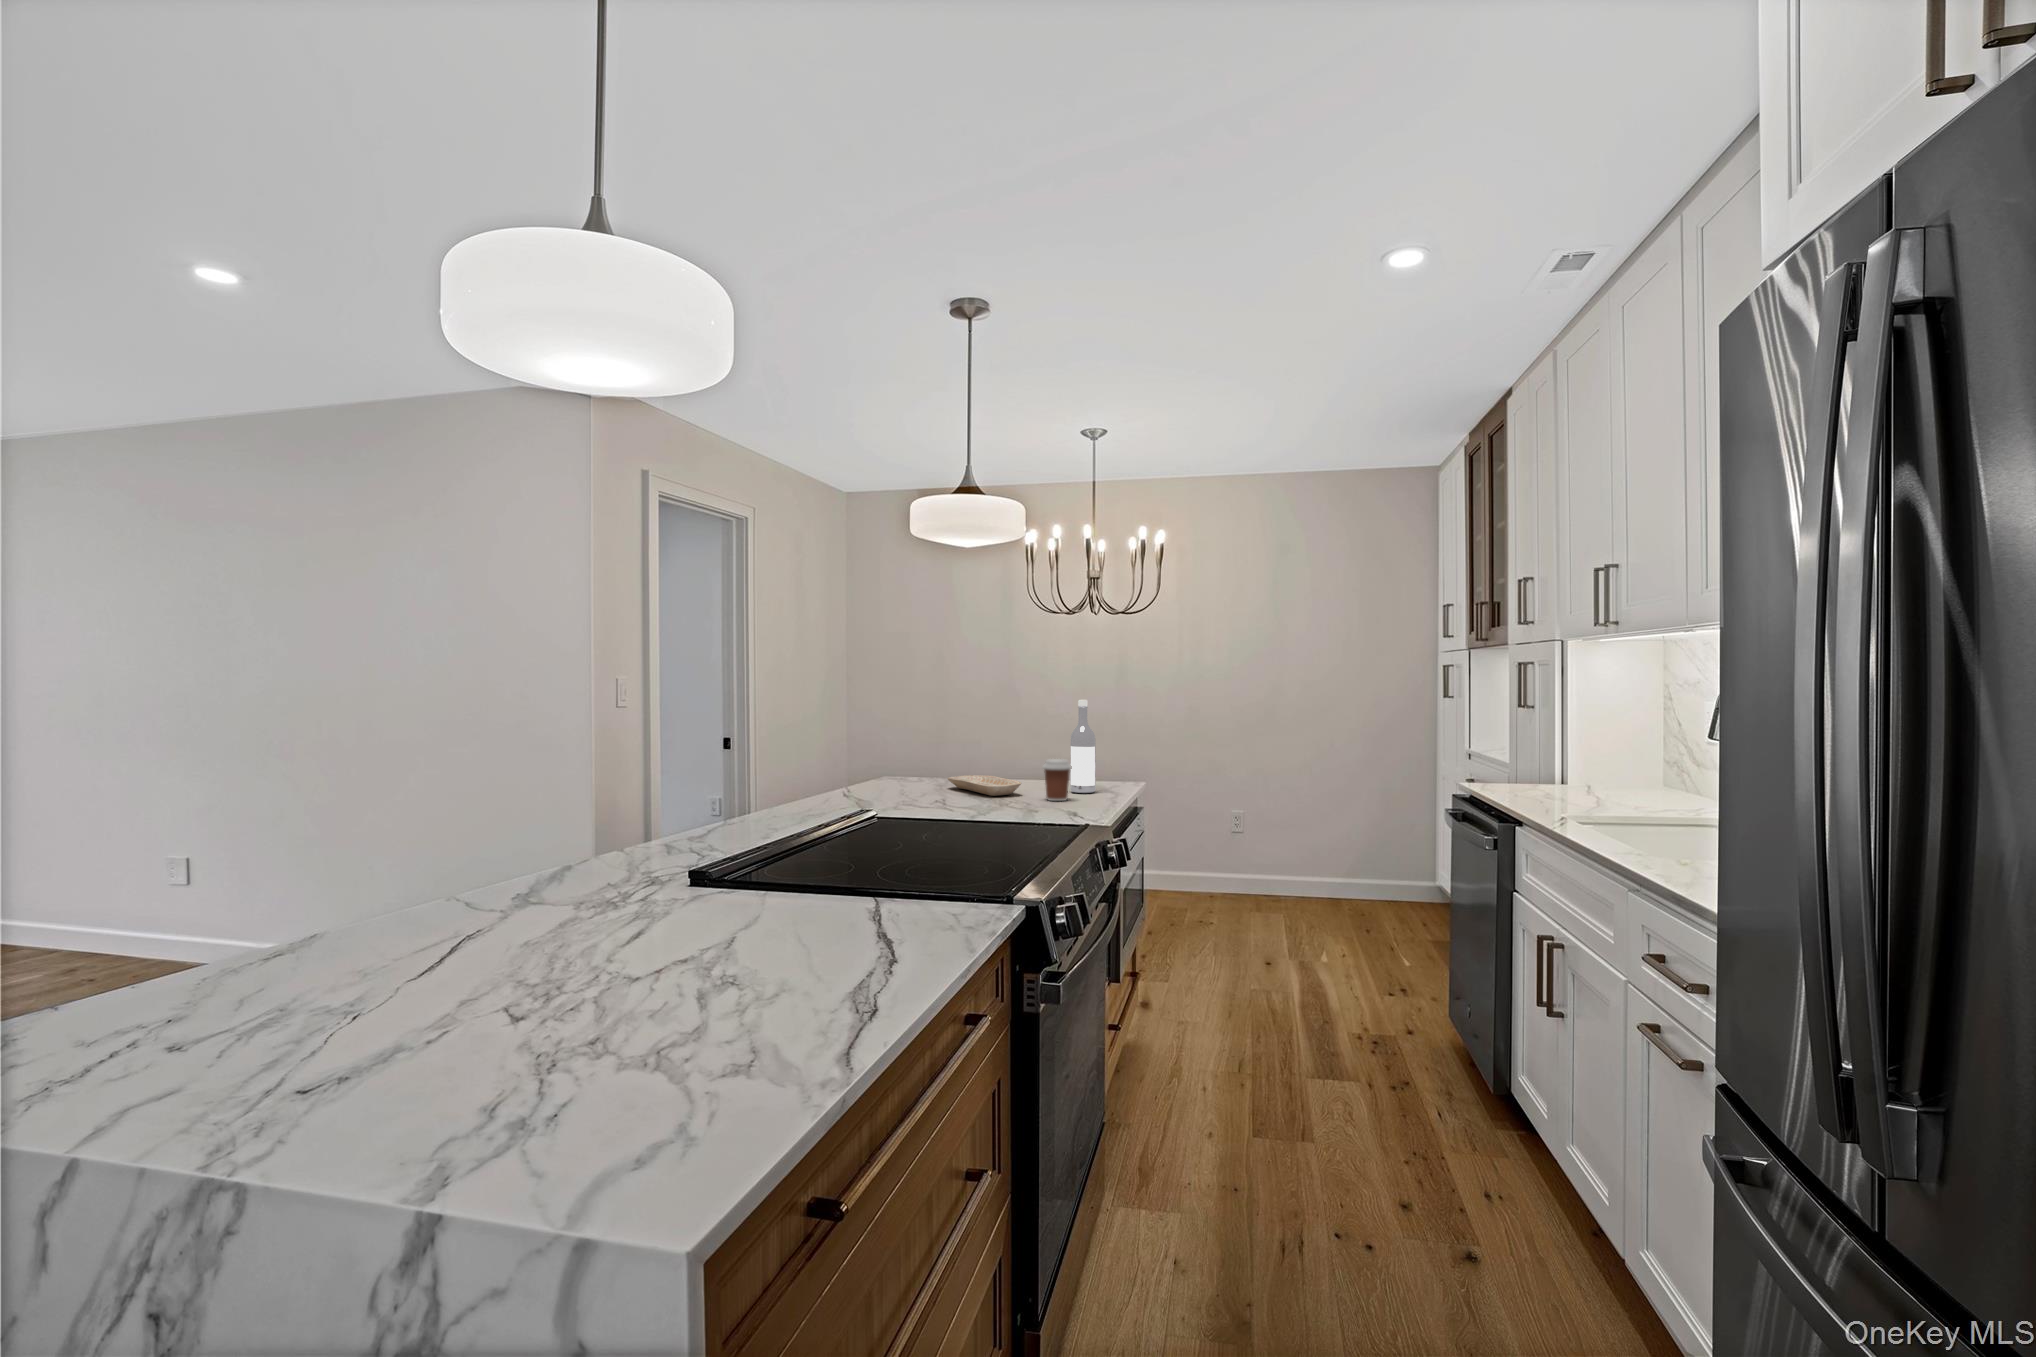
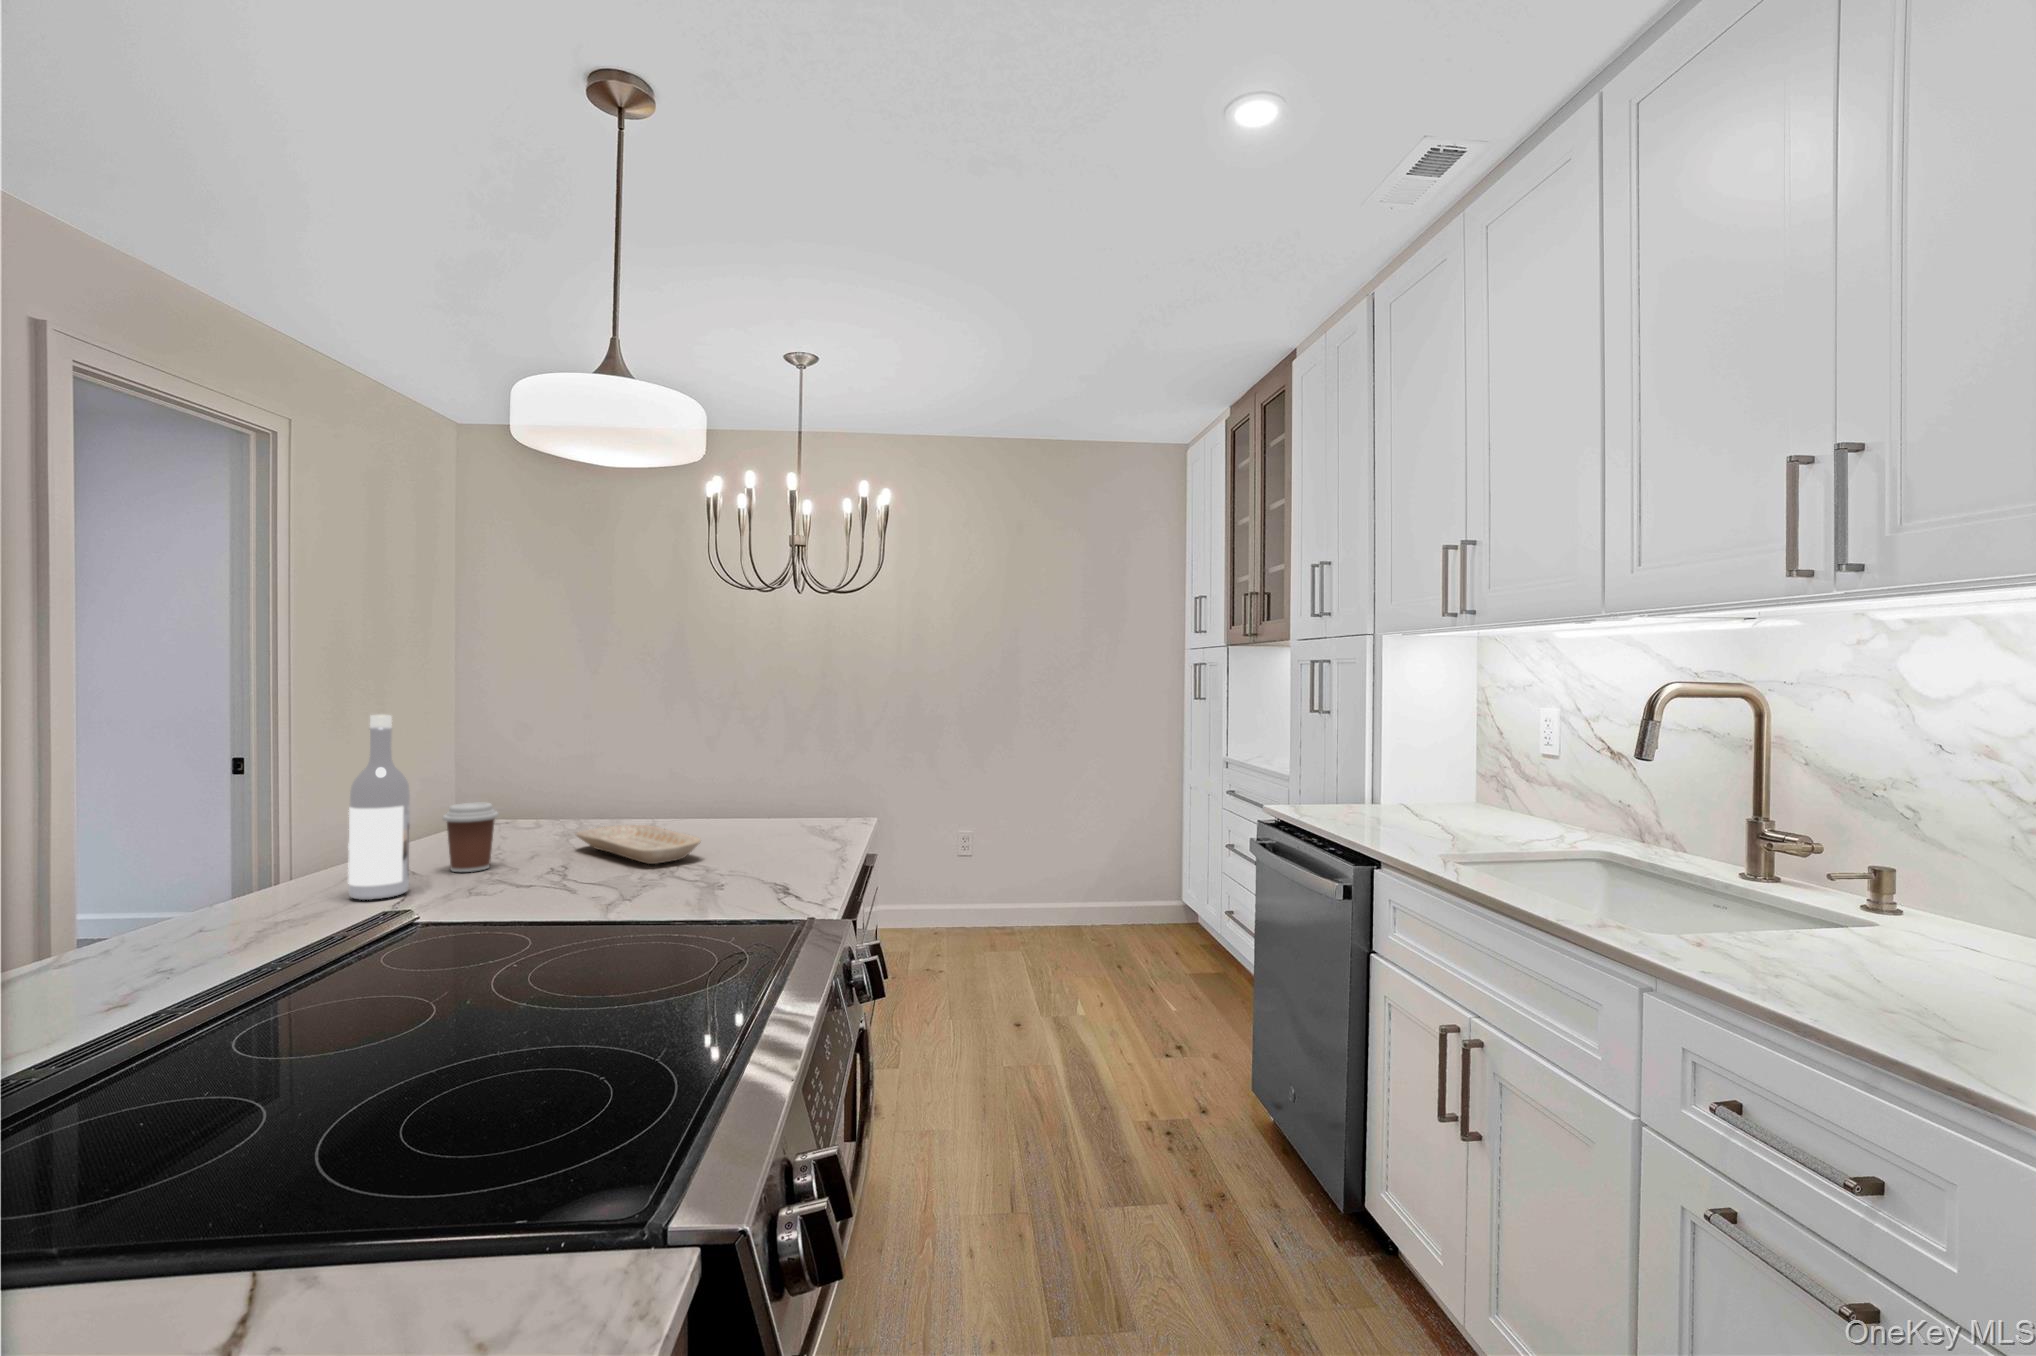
wine bottle: present [1070,700,1096,793] -> present [348,715,410,900]
coffee cup: present [1043,759,1072,801] -> present [443,803,499,872]

